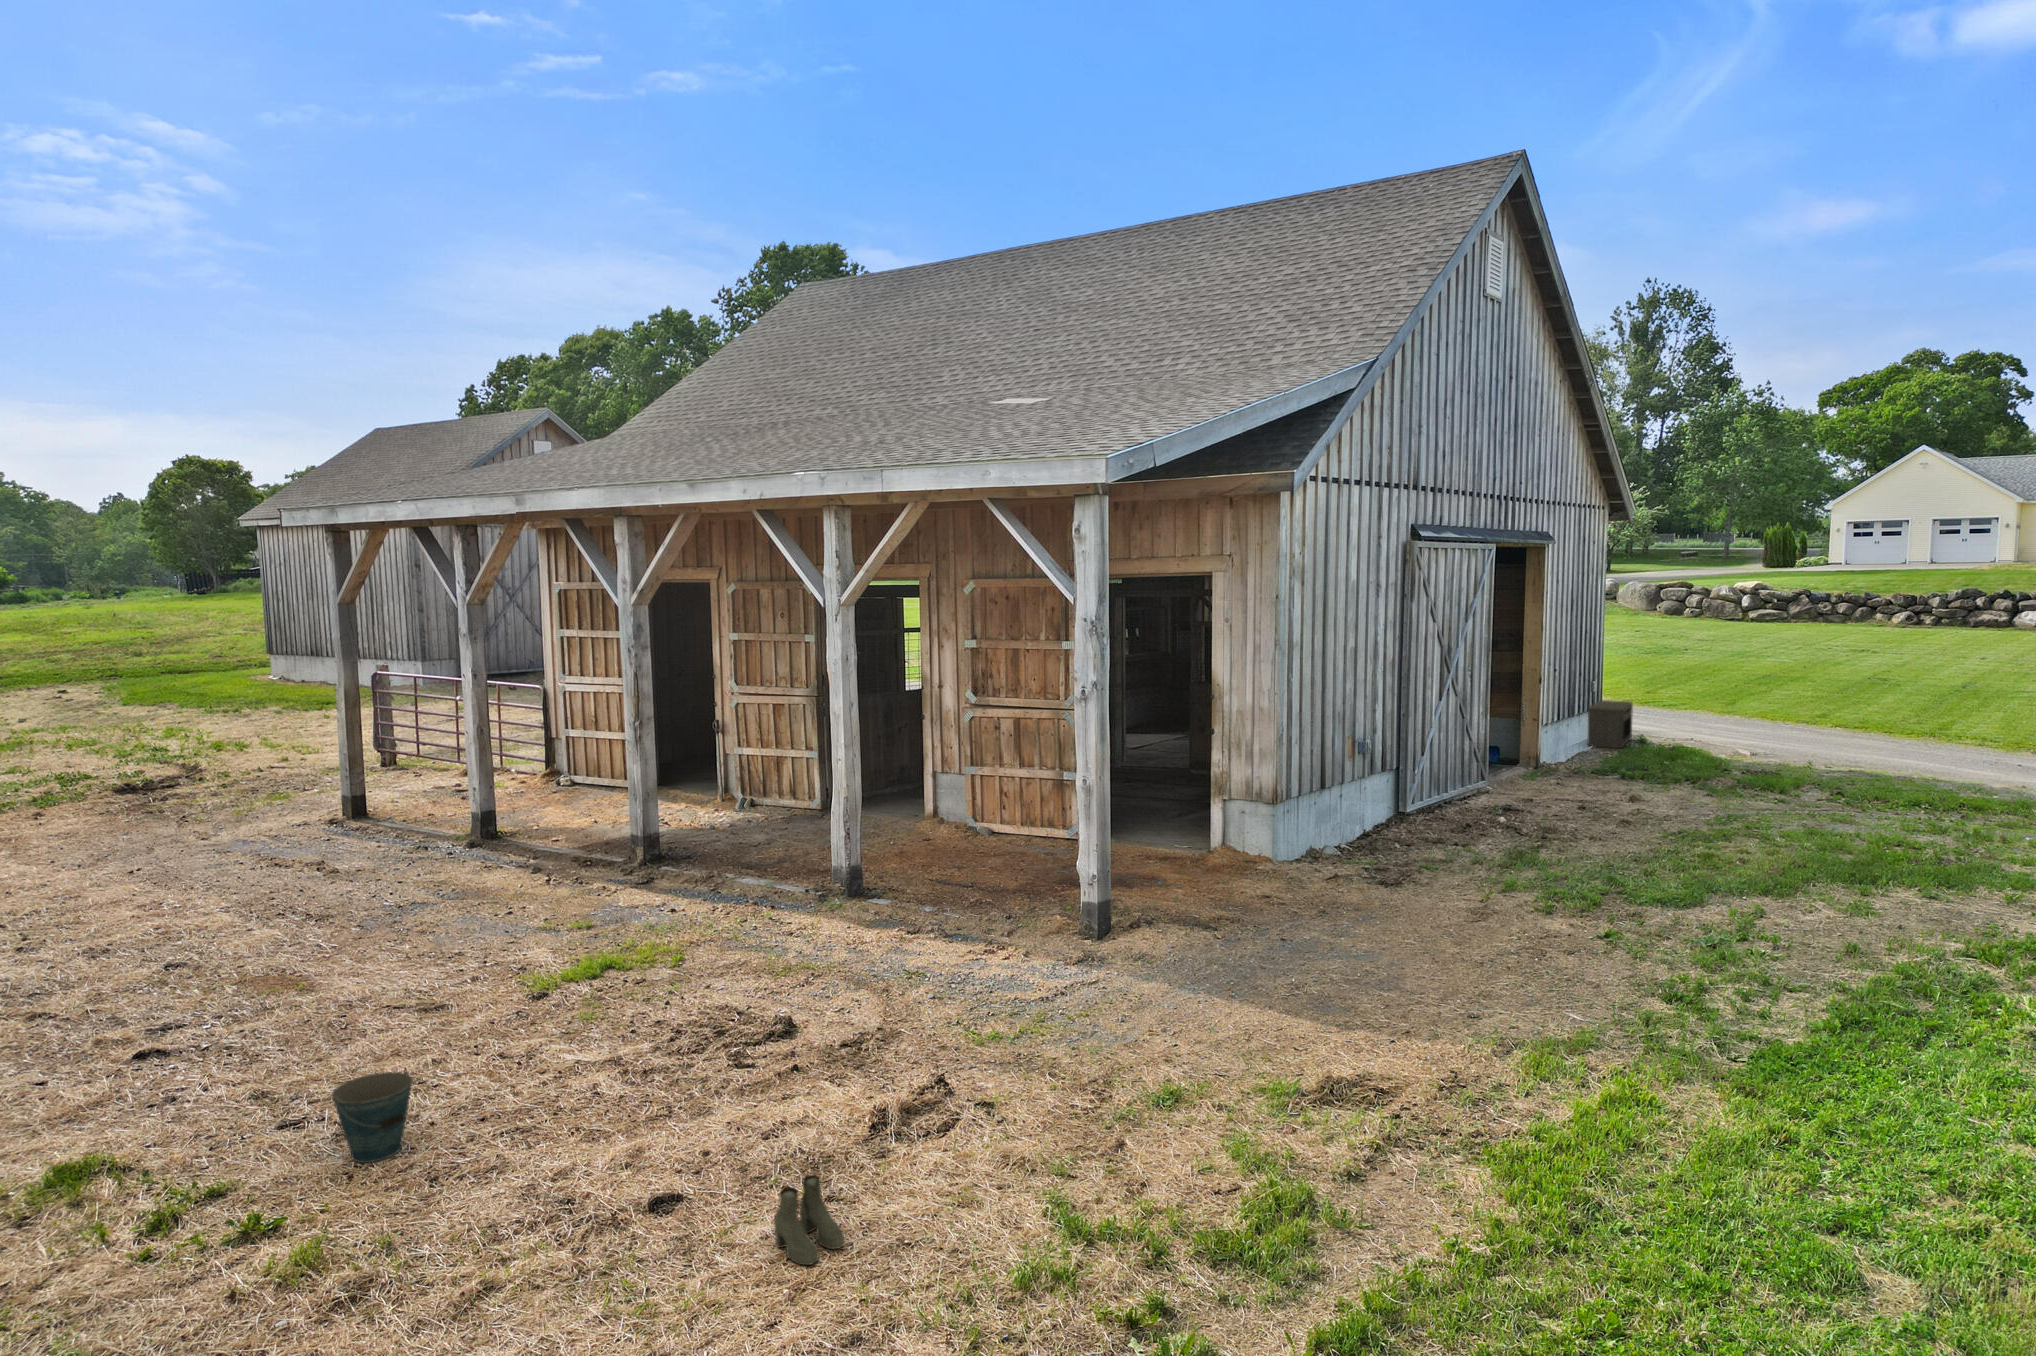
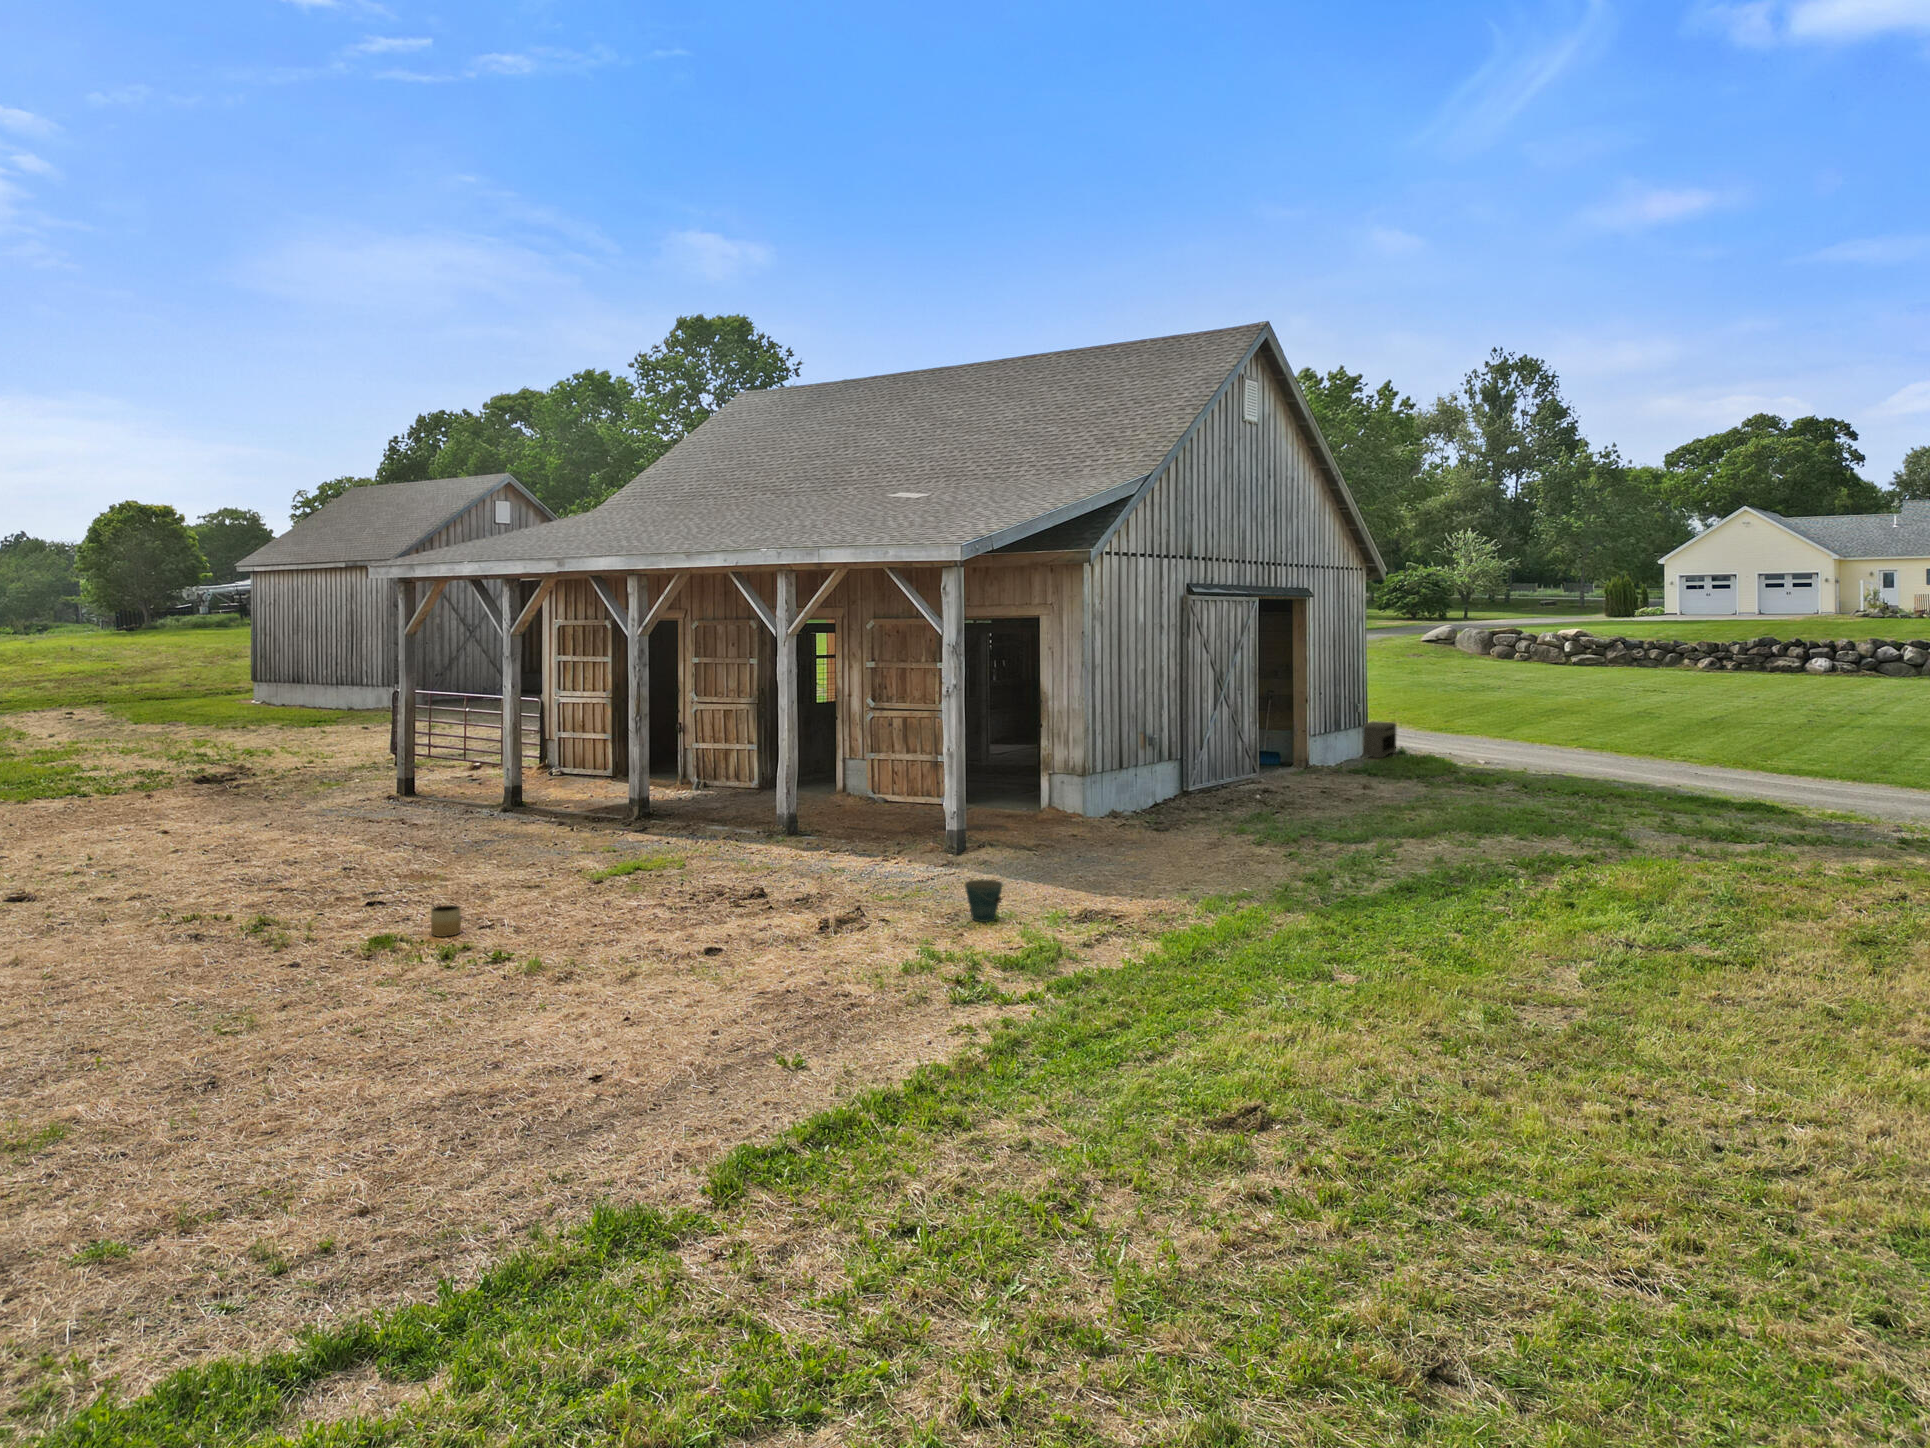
bucket: present [332,1071,415,1163] -> present [965,879,1002,922]
boots: present [774,1175,844,1265] -> none [774,904,808,938]
planter: none [47,1178,125,1259] -> present [431,905,461,937]

